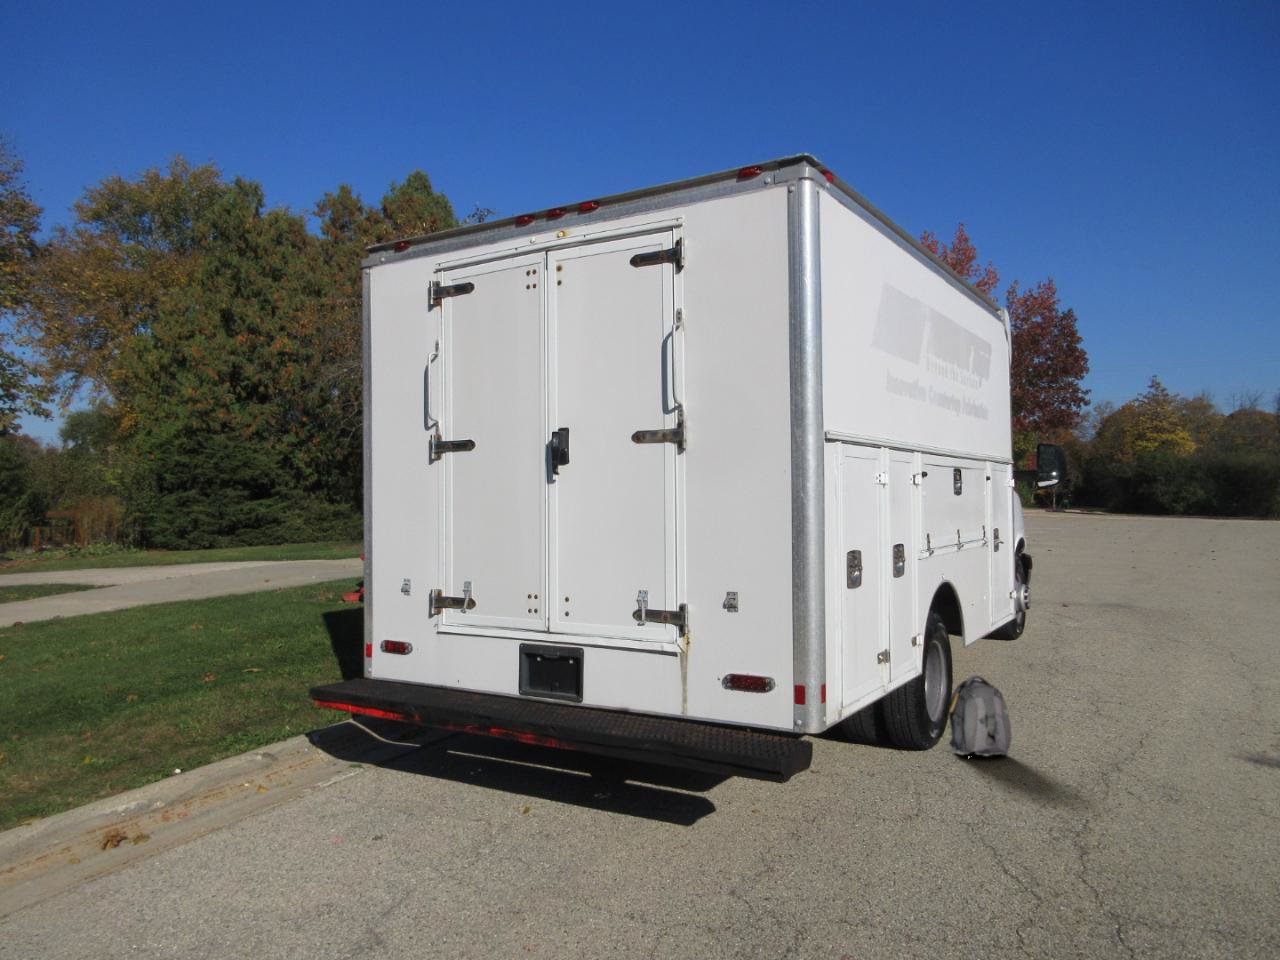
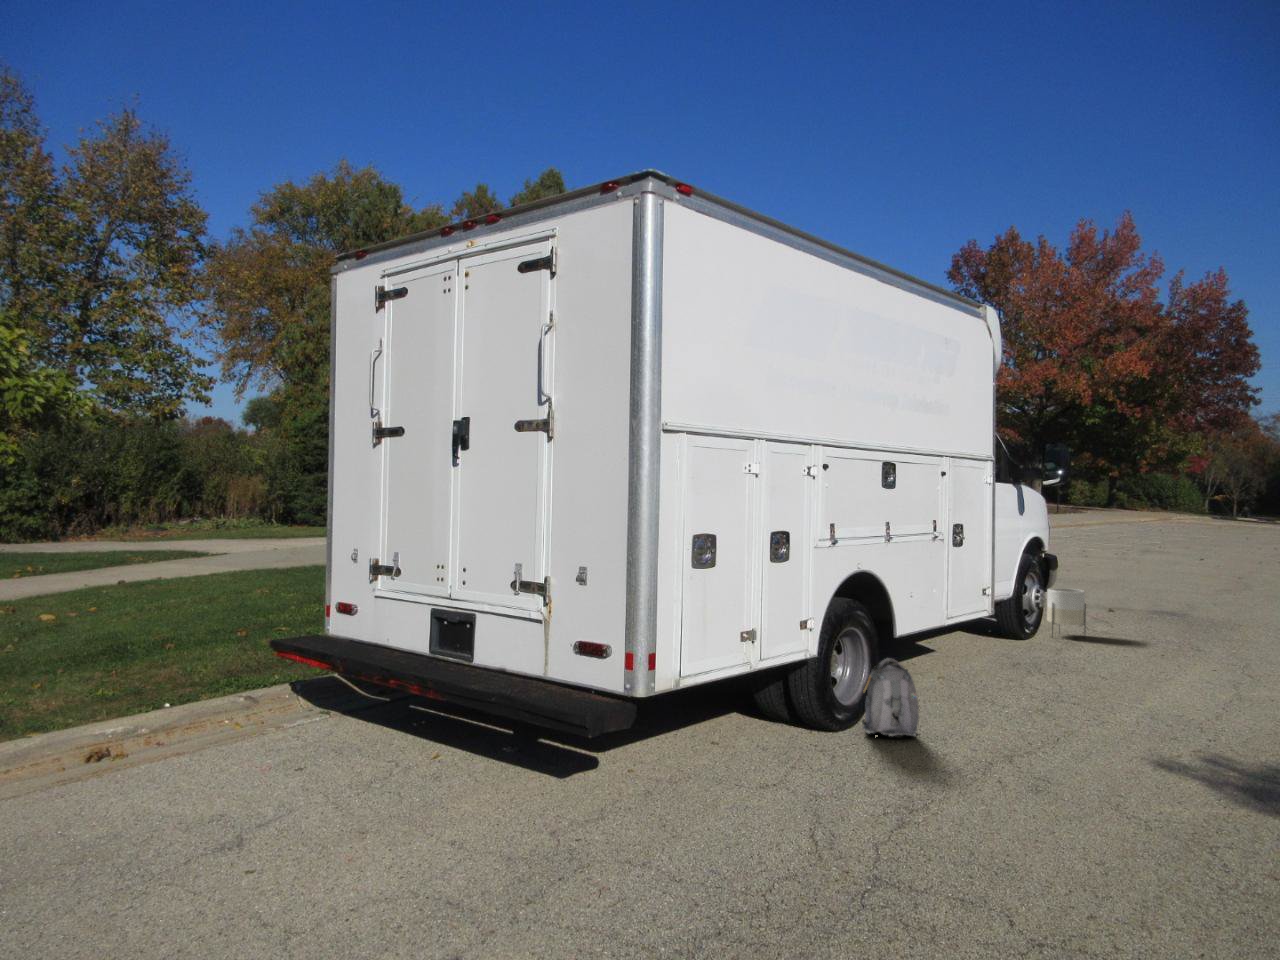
bench: present [33,510,85,550] -> none [187,486,231,522]
planter: none [1029,595,1067,644] -> present [1047,588,1086,636]

